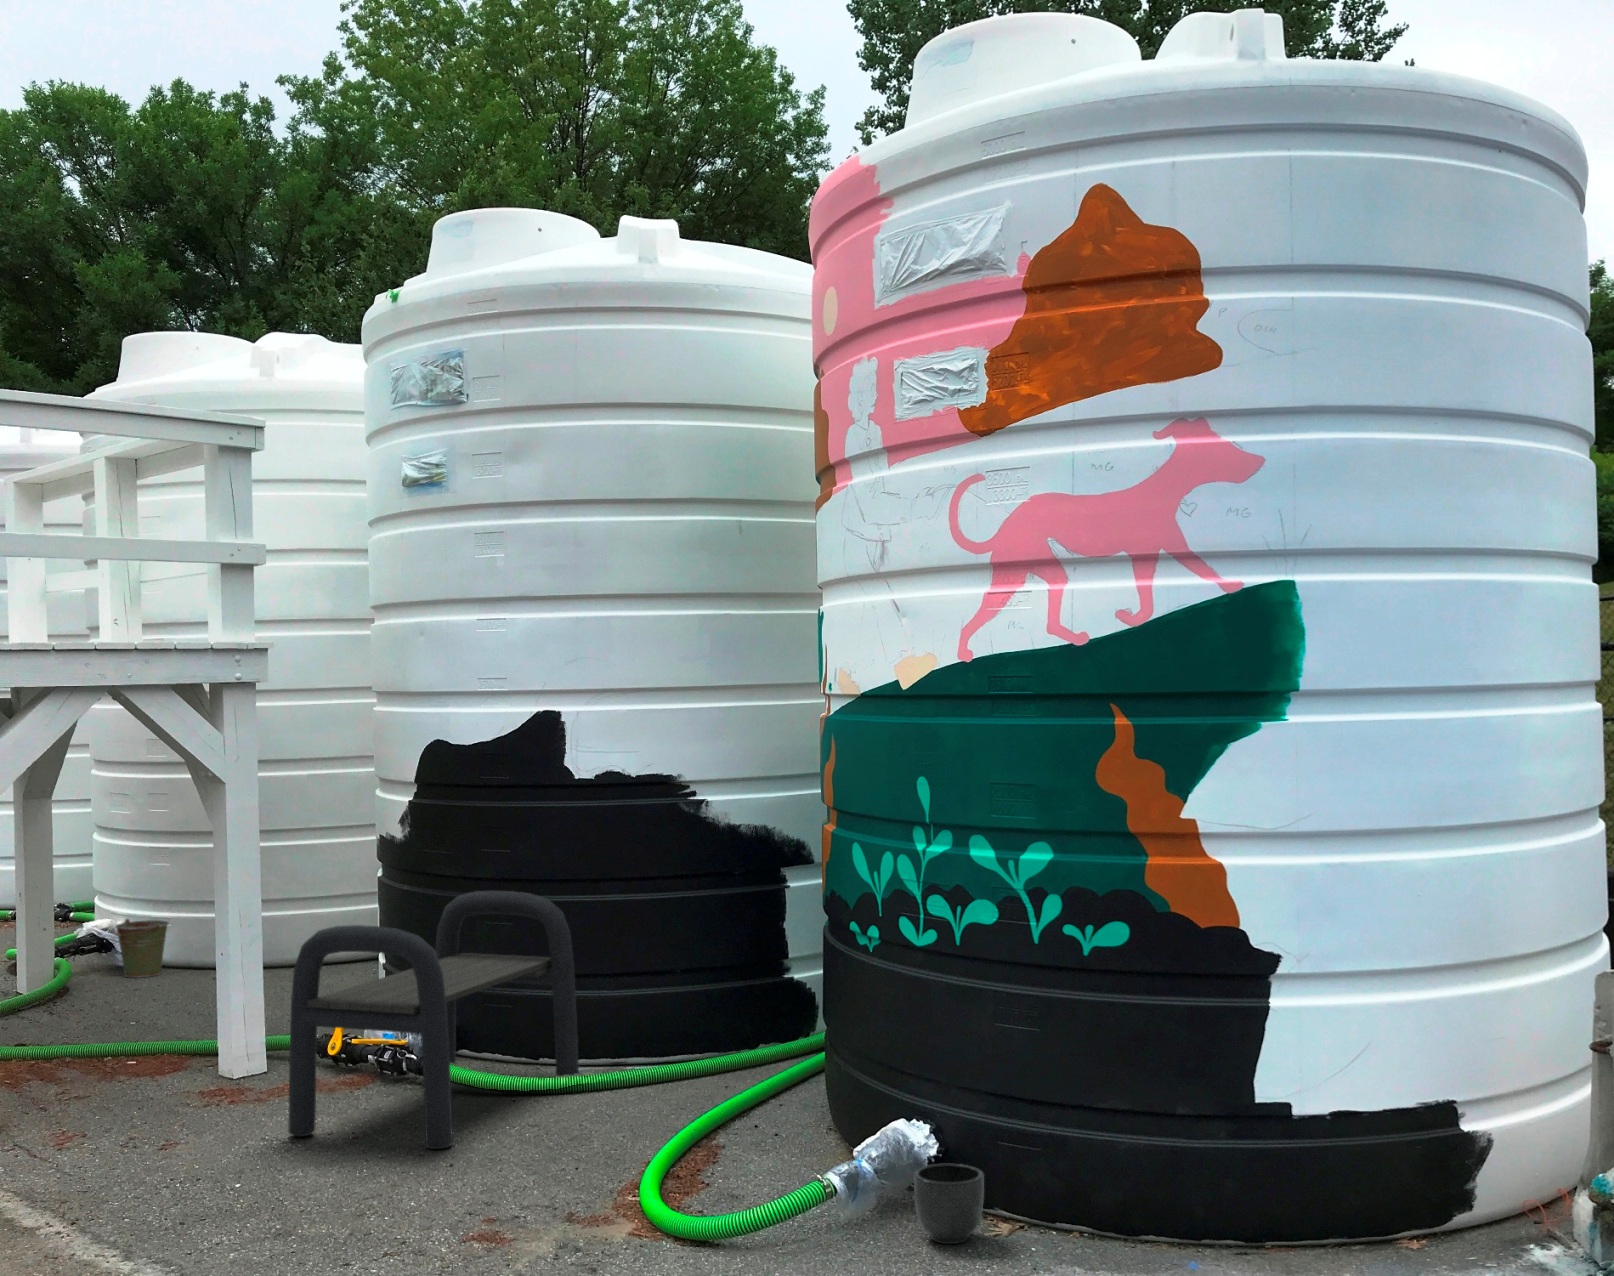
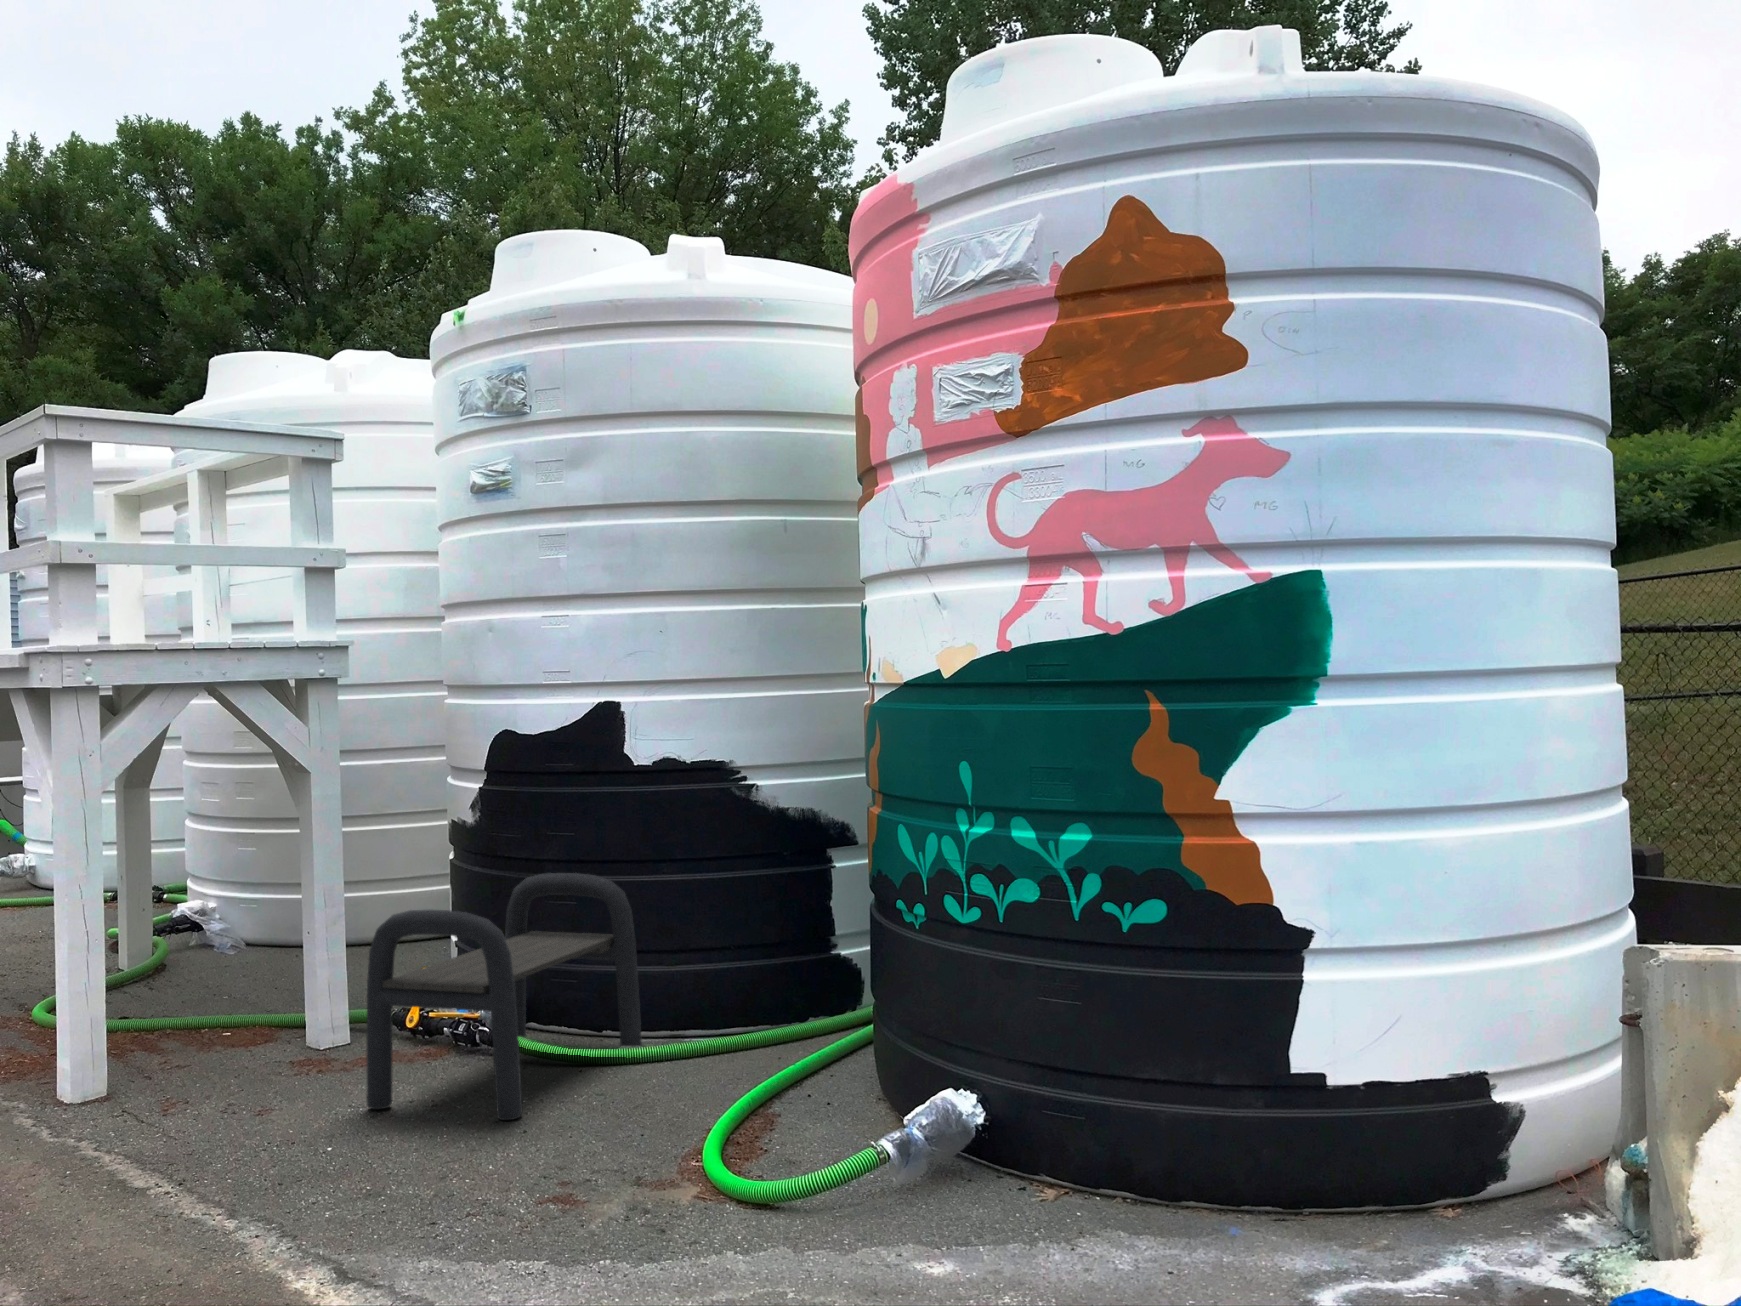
bucket: present [113,919,168,978] -> none [208,900,261,954]
planter: present [914,1164,984,1244] -> none [962,1132,1029,1210]

